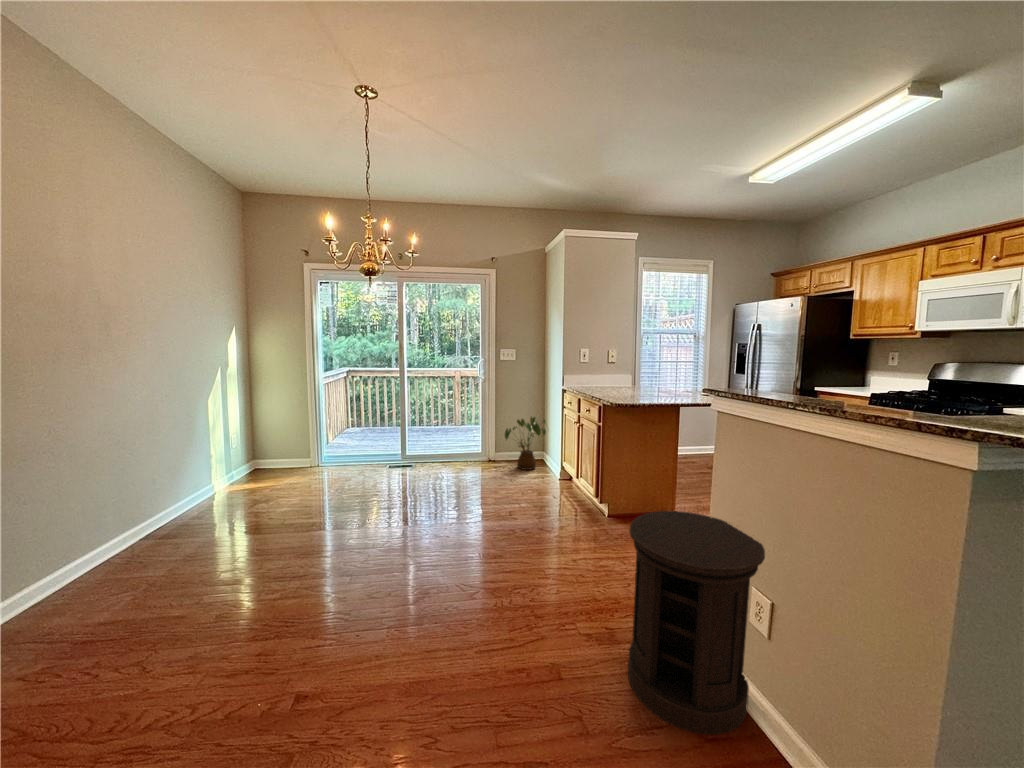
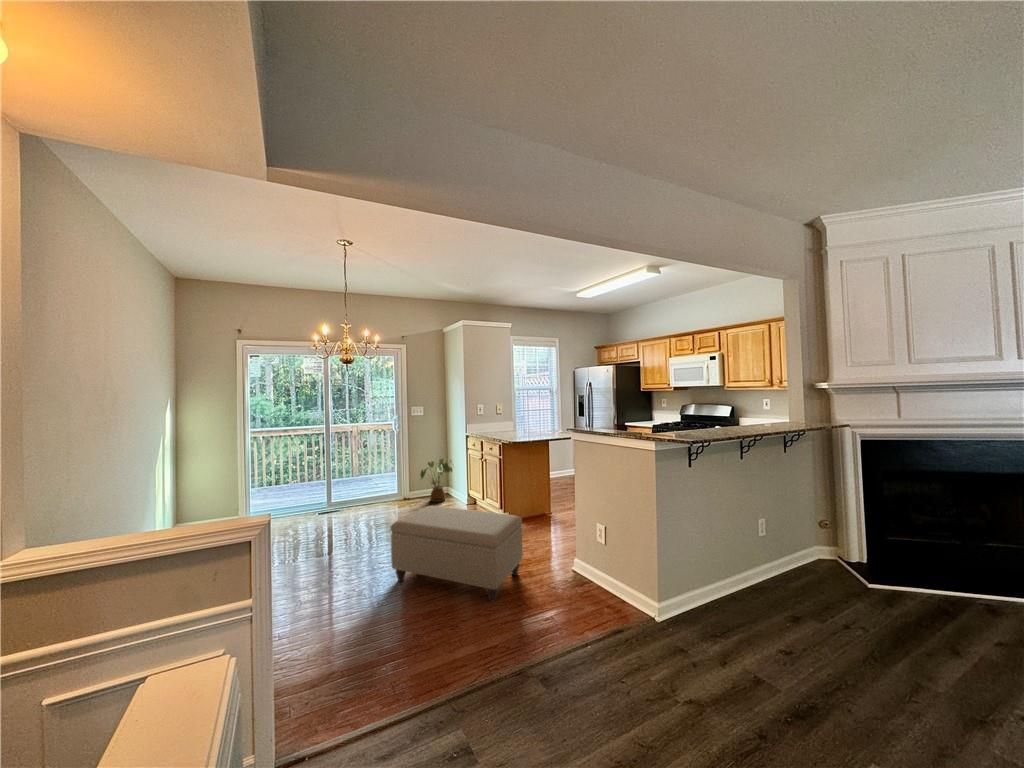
ottoman: none [422,482,610,648] -> present [390,506,522,601]
side table: present [628,511,765,735] -> none [540,500,609,619]

